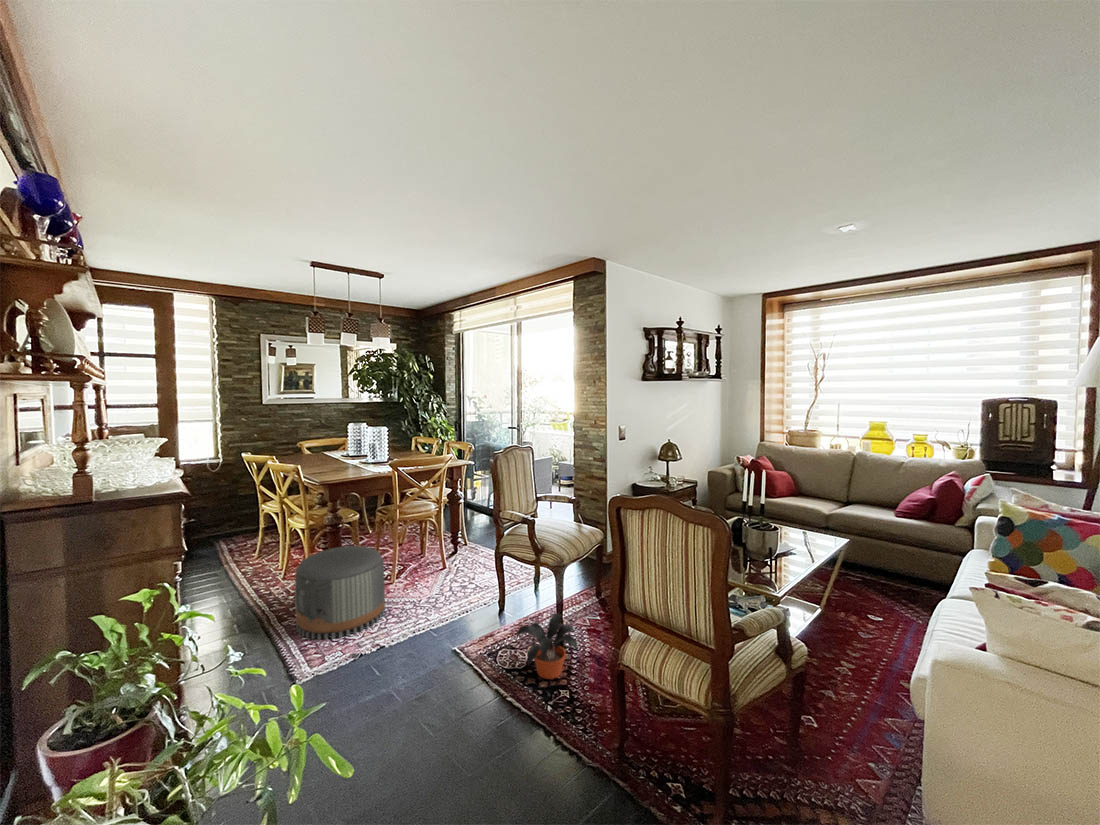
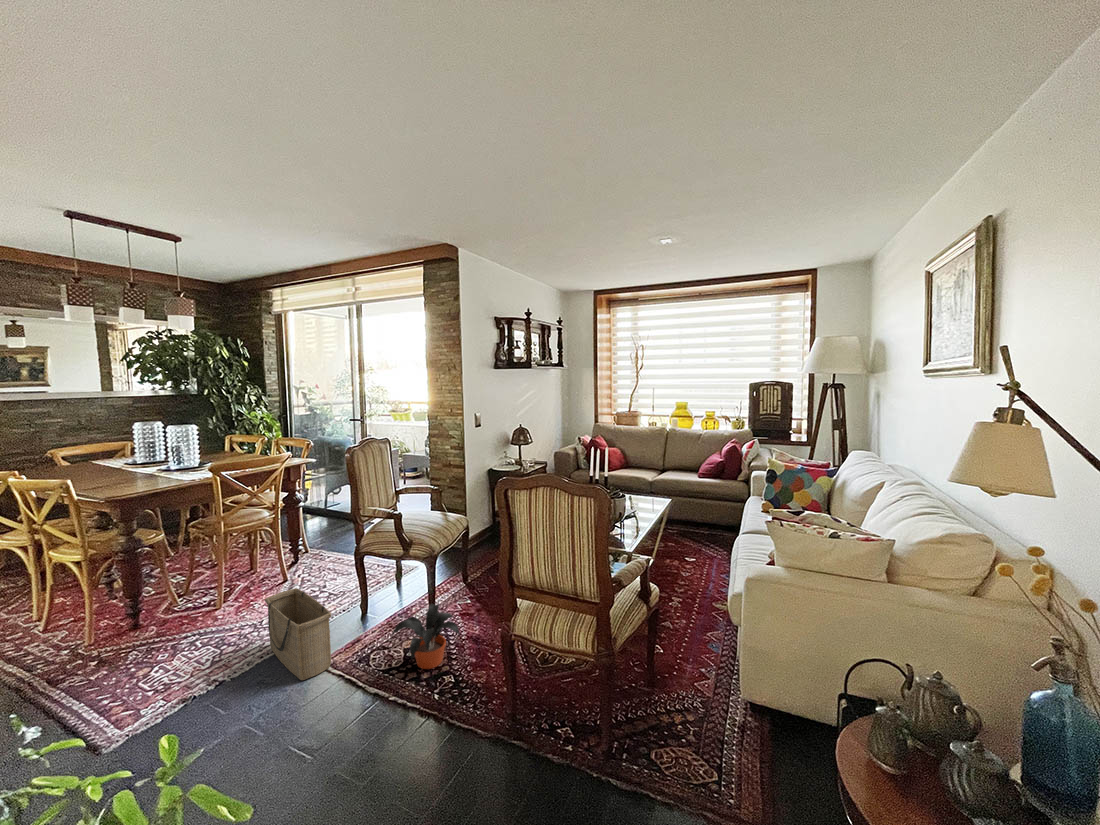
pouf: present [295,546,385,640] -> none [82,570,217,693]
basket: none [418,576,465,662] -> present [265,588,331,680]

